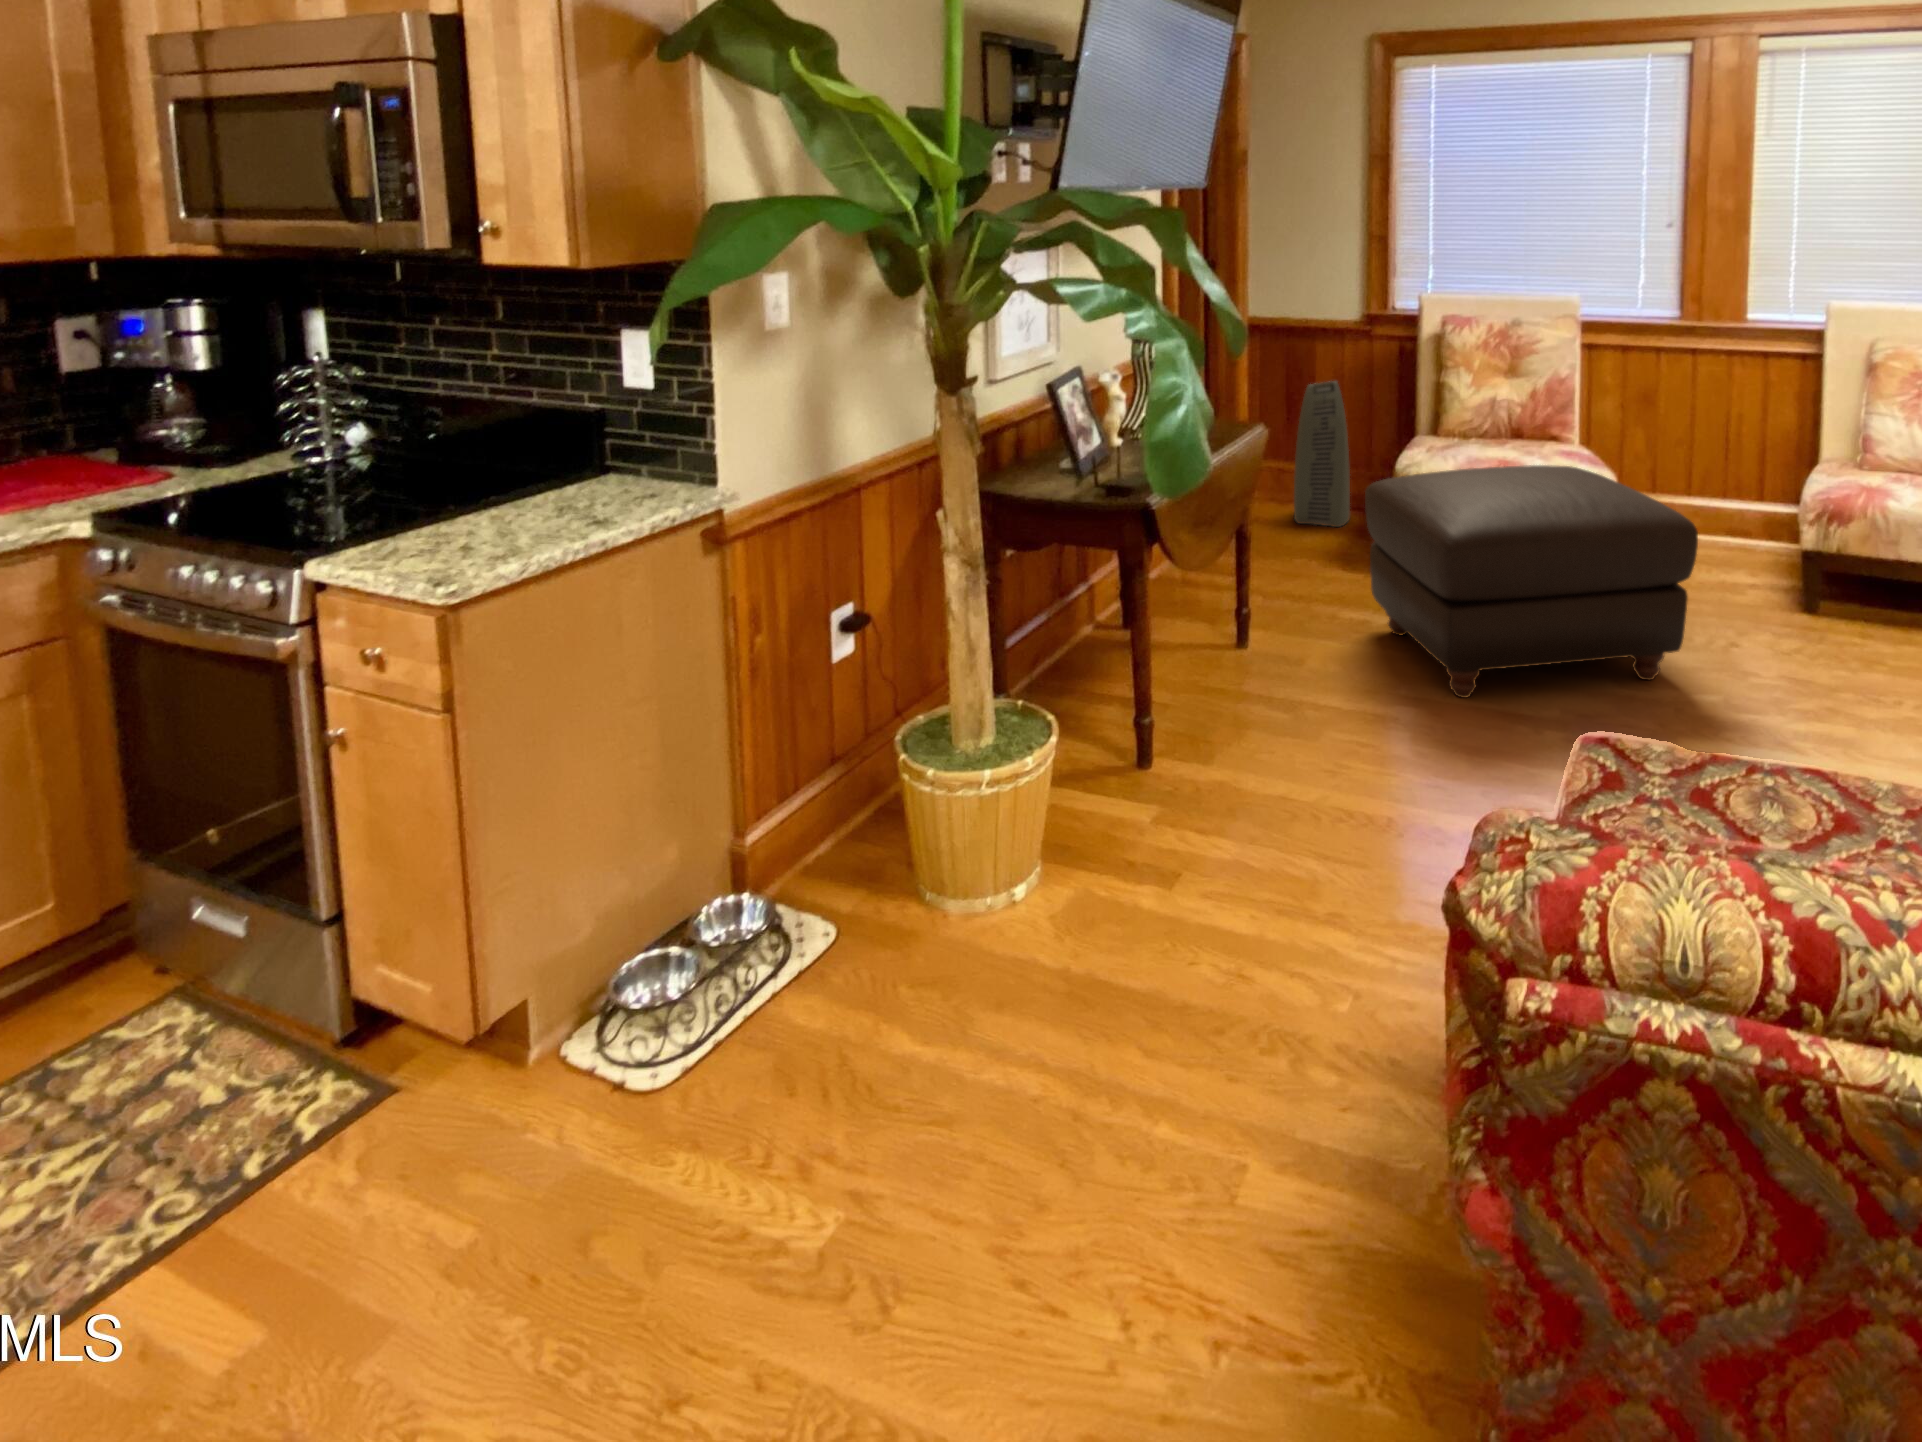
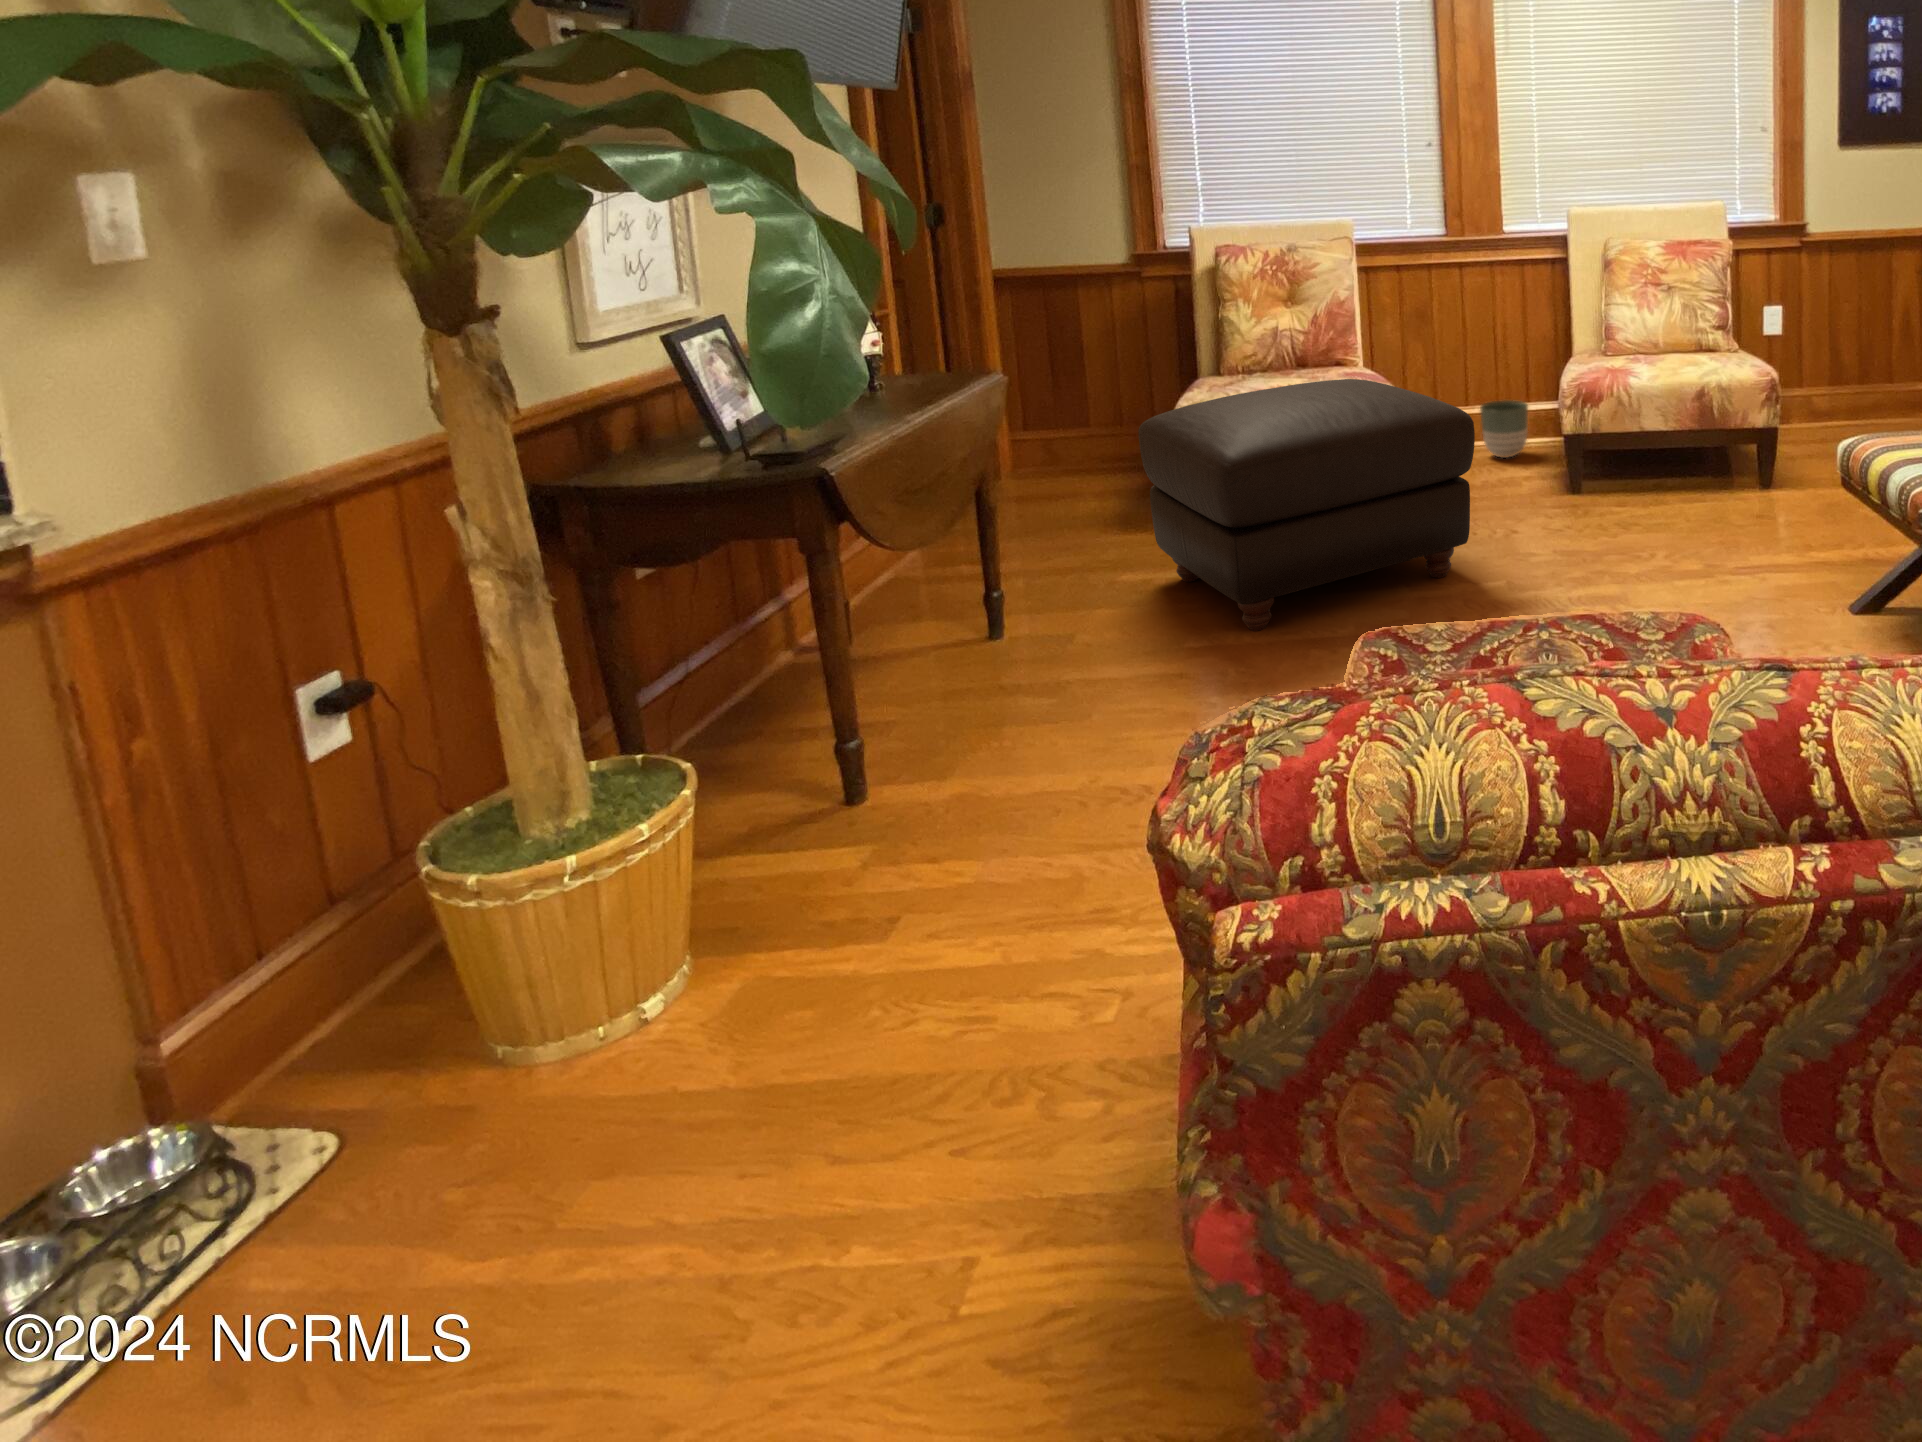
air purifier: present [1294,381,1350,527] -> none [1071,328,1138,489]
planter: none [1701,496,1758,558] -> present [1480,400,1528,458]

